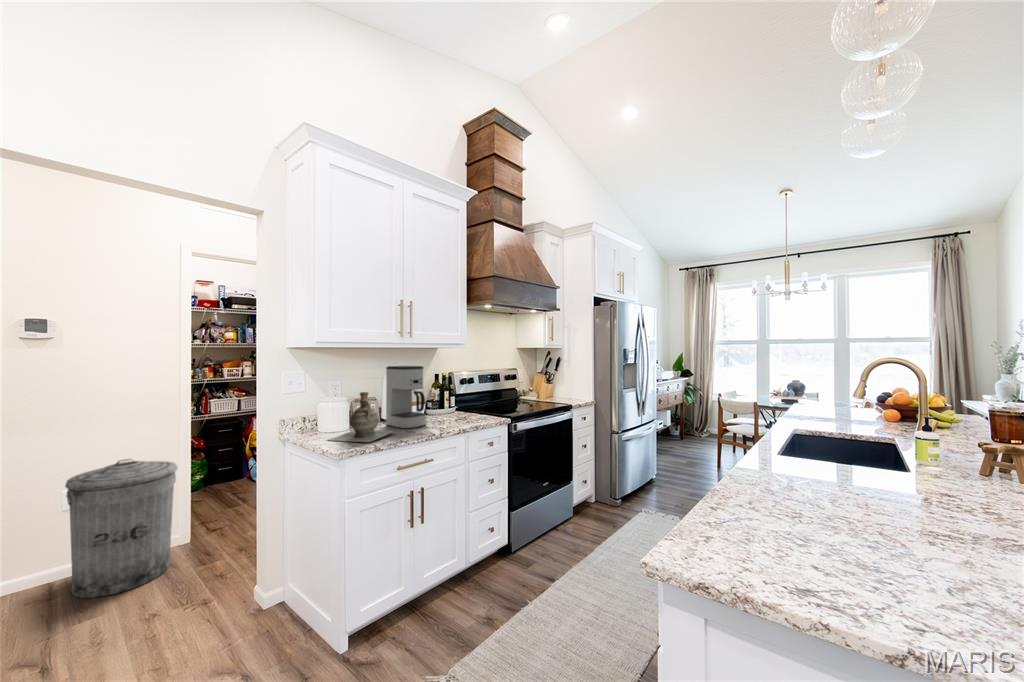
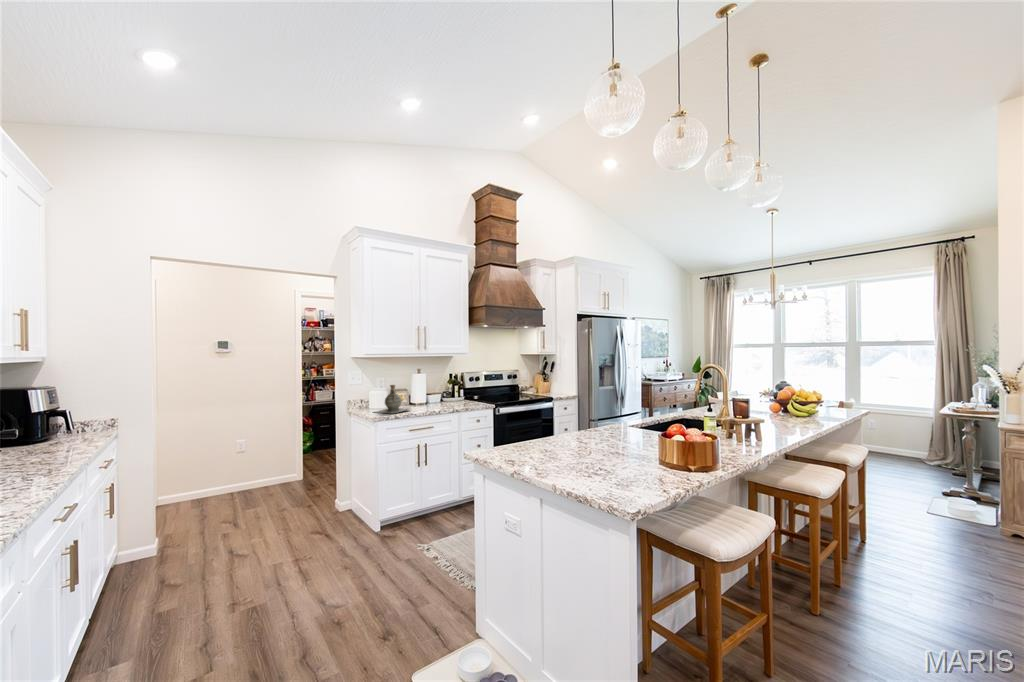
coffee maker: present [386,366,426,429] -> none [411,369,435,408]
trash can: present [65,459,177,598] -> none [240,423,296,499]

